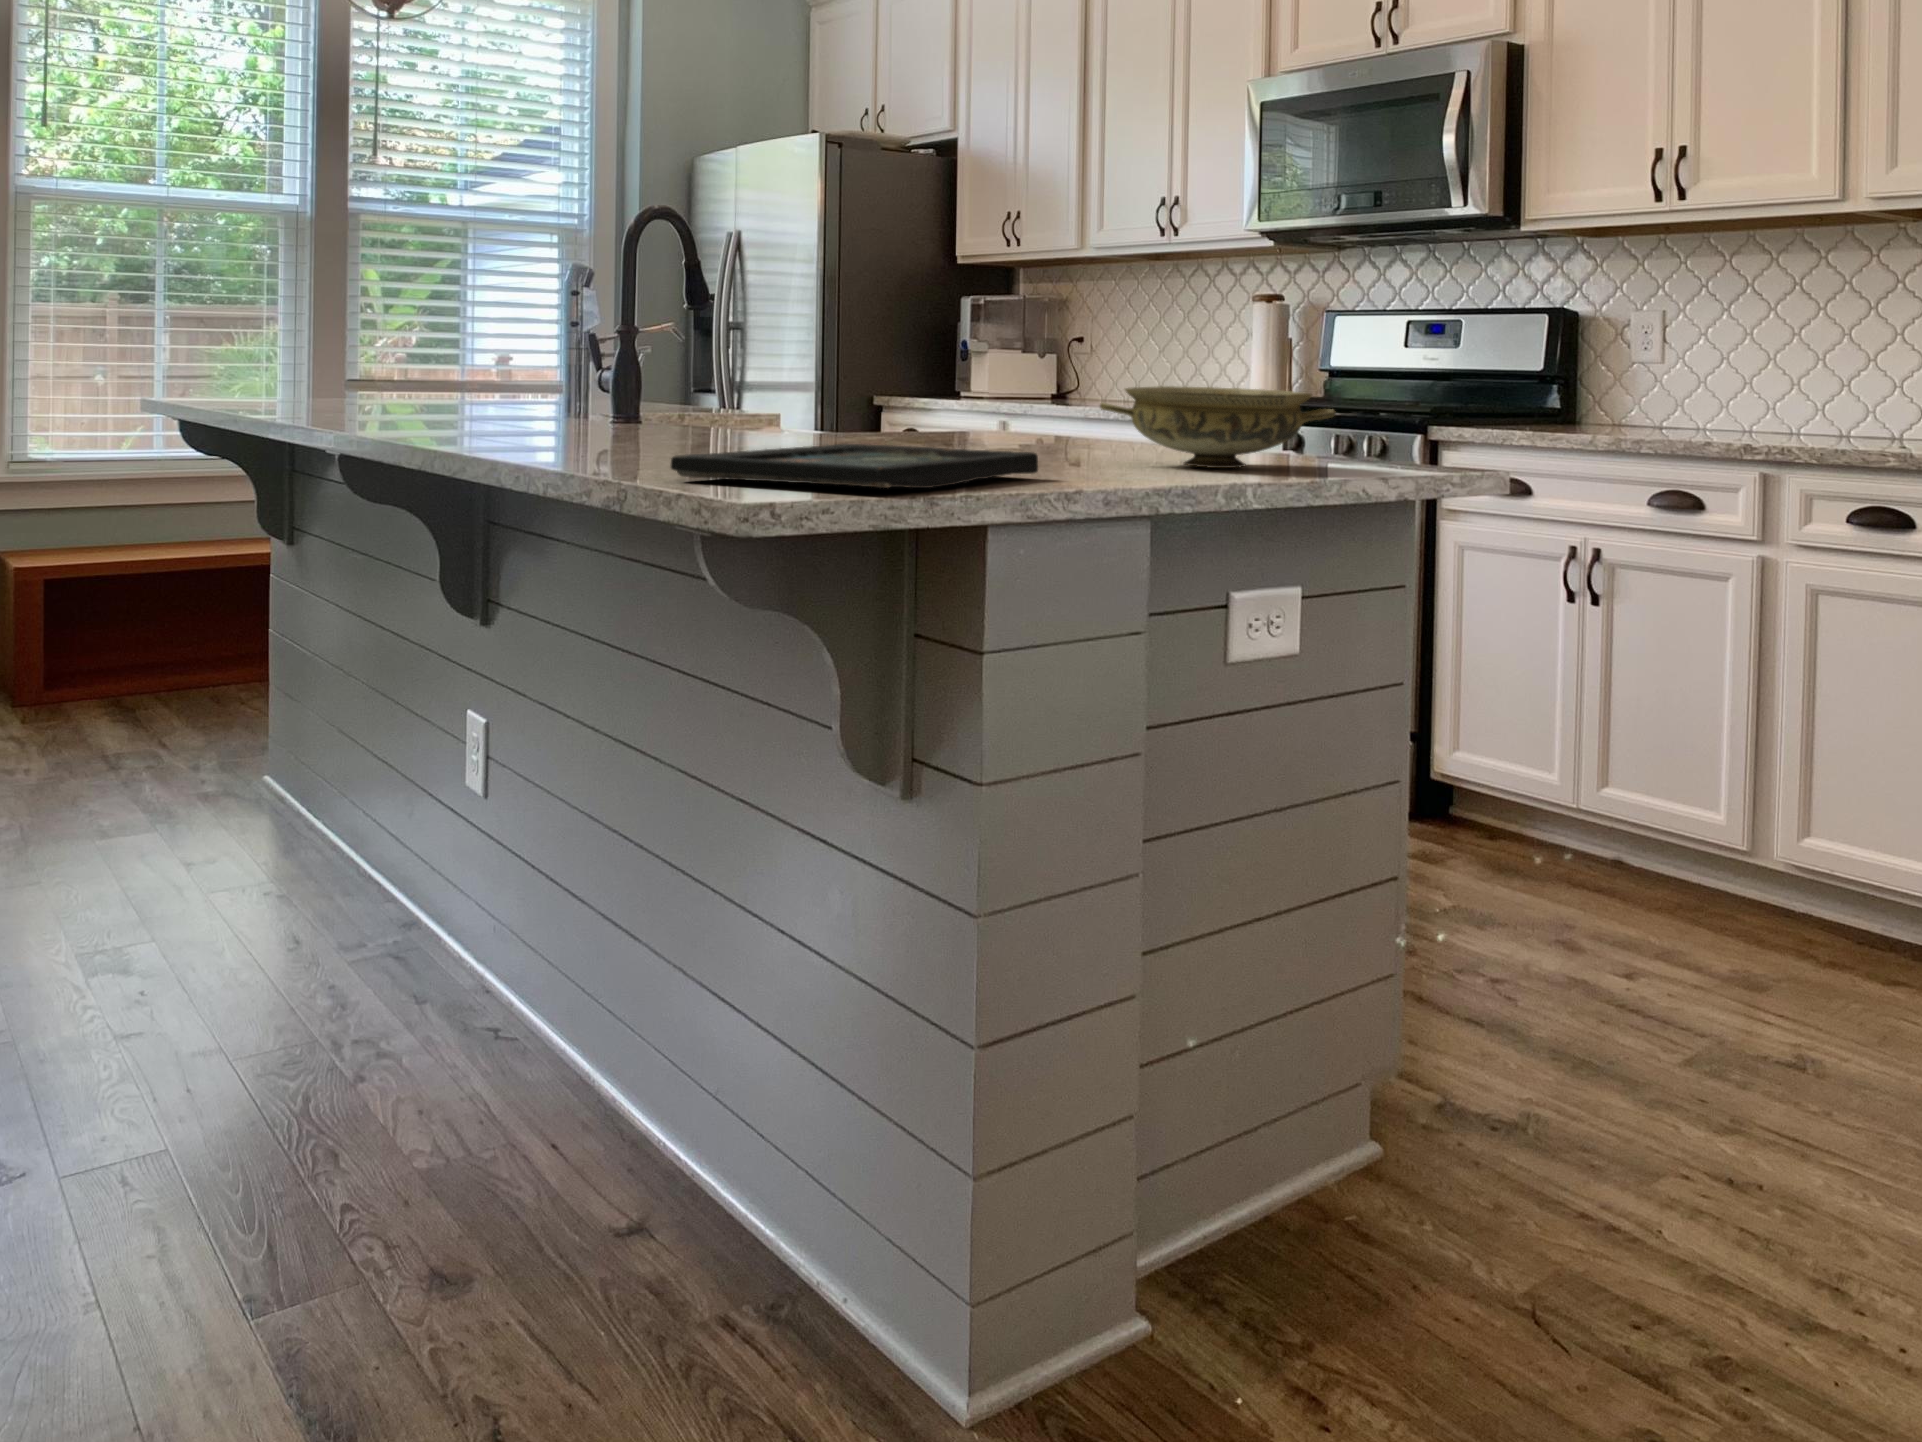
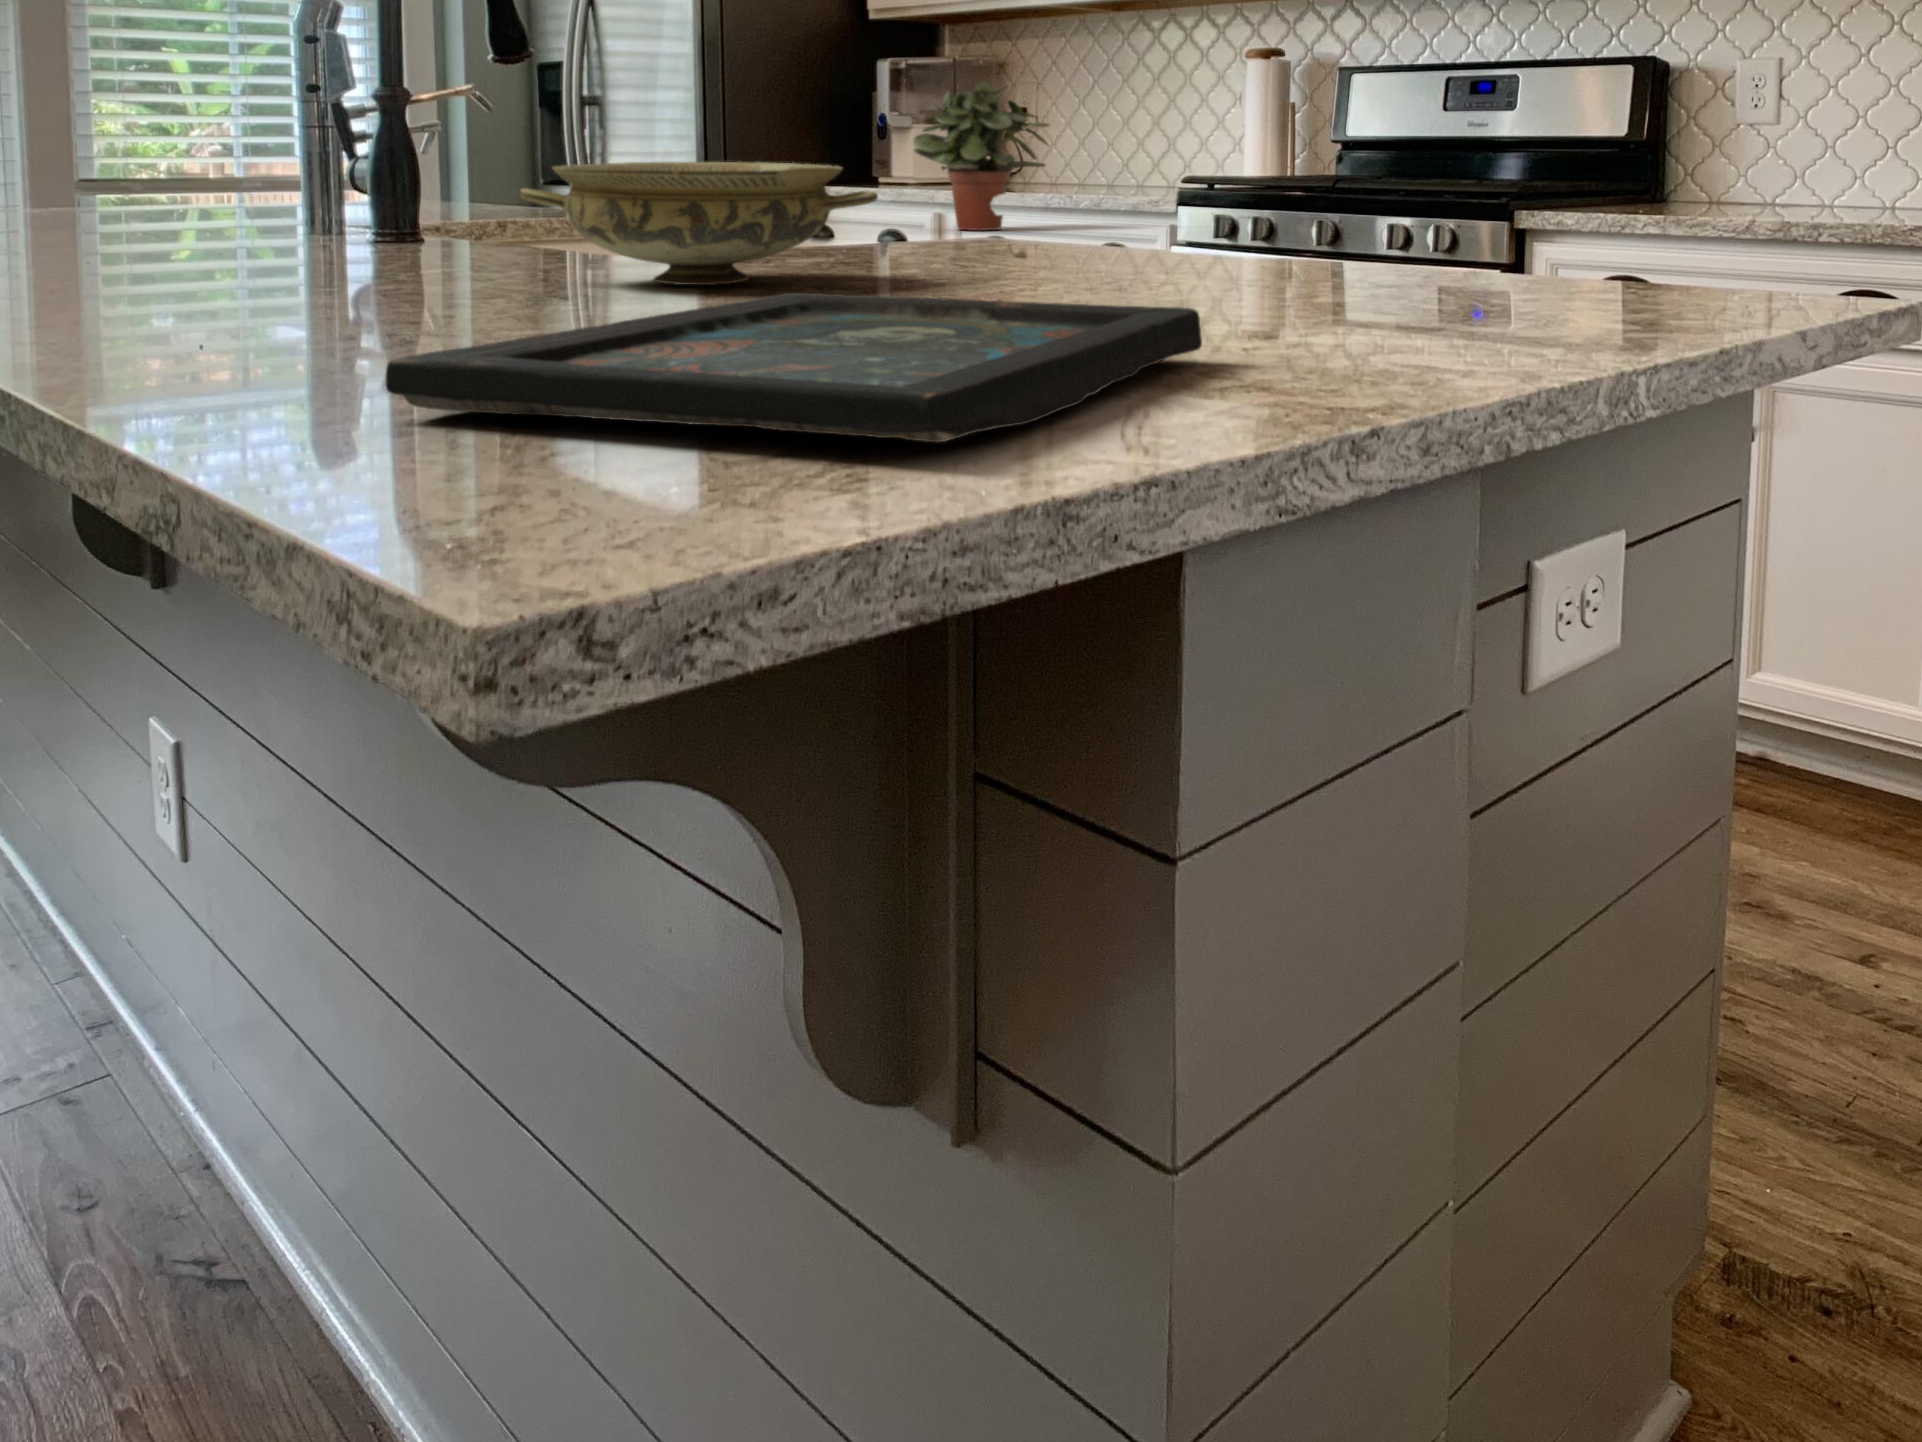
potted plant: none [985,316,1096,434] -> present [913,82,1050,231]
ceramic bowl: present [1100,386,1336,468] -> present [519,162,878,285]

